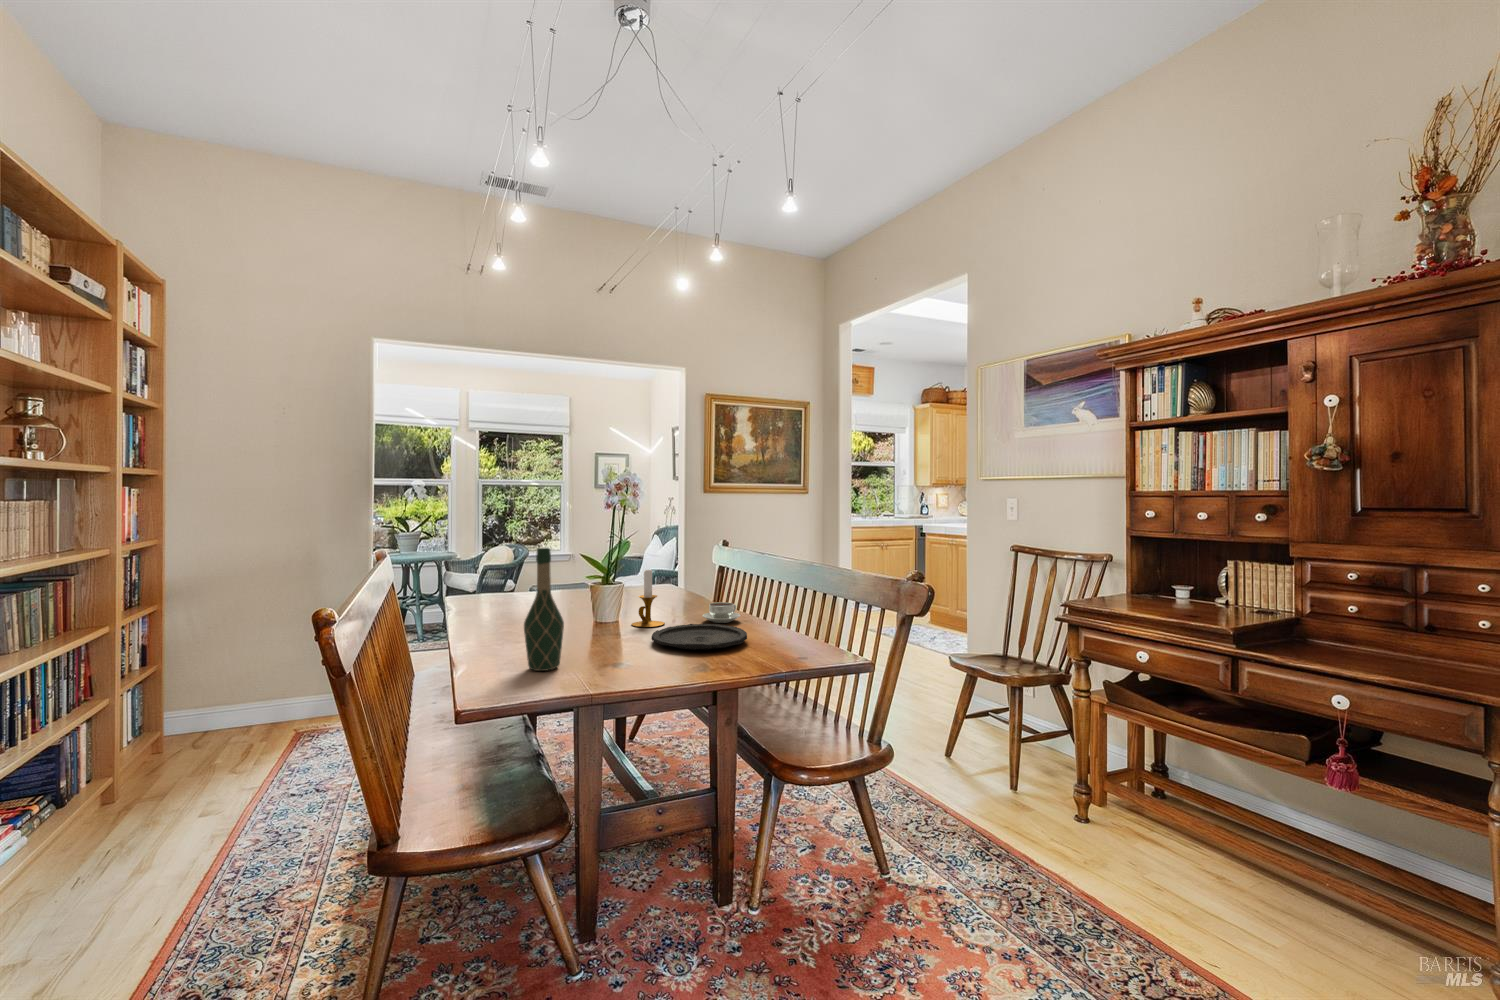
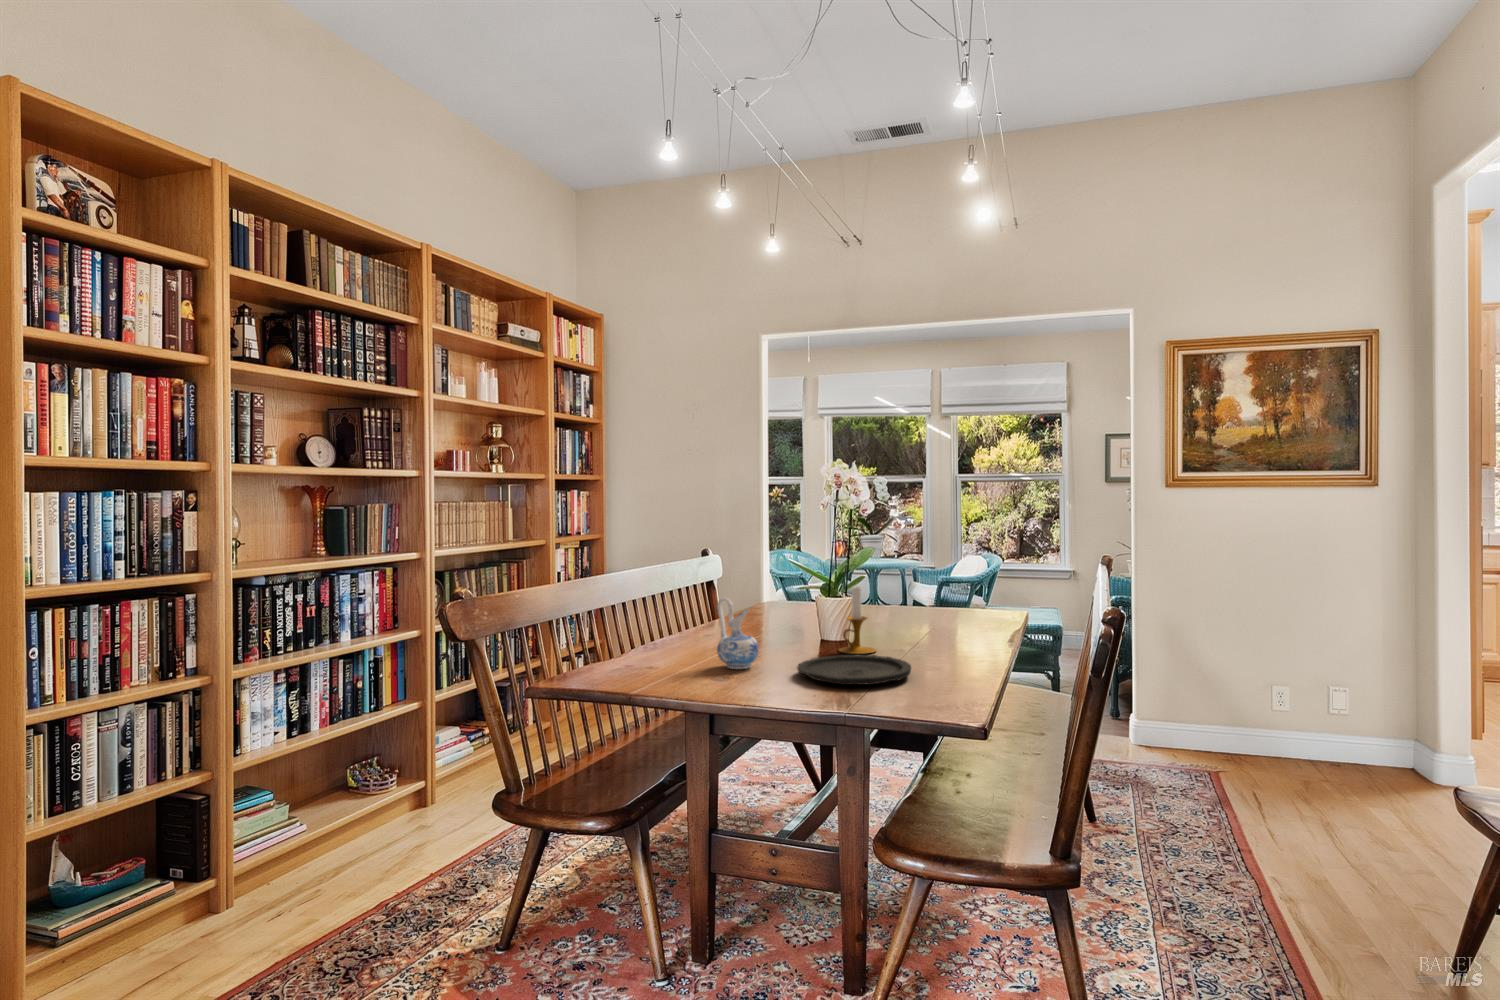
wine bottle: present [524,548,564,671] -> none [645,555,684,676]
ceramic pitcher: none [572,587,612,653] -> present [717,598,758,669]
coffee cup: present [702,602,740,623] -> none [918,635,968,661]

